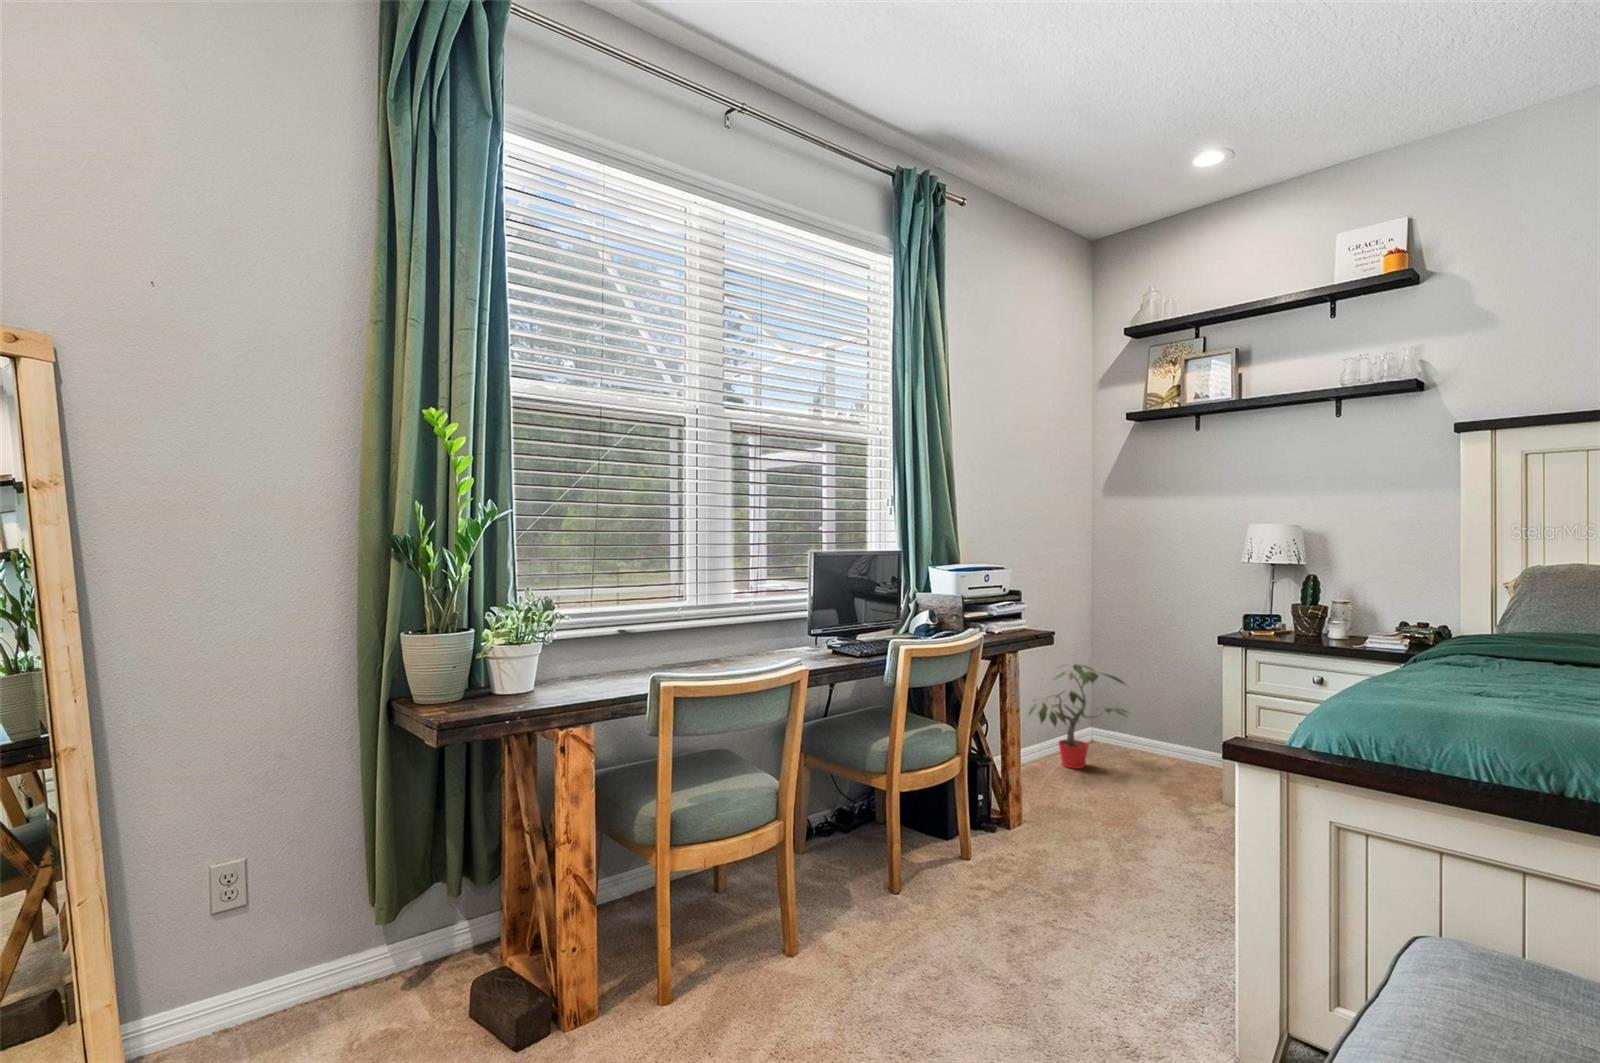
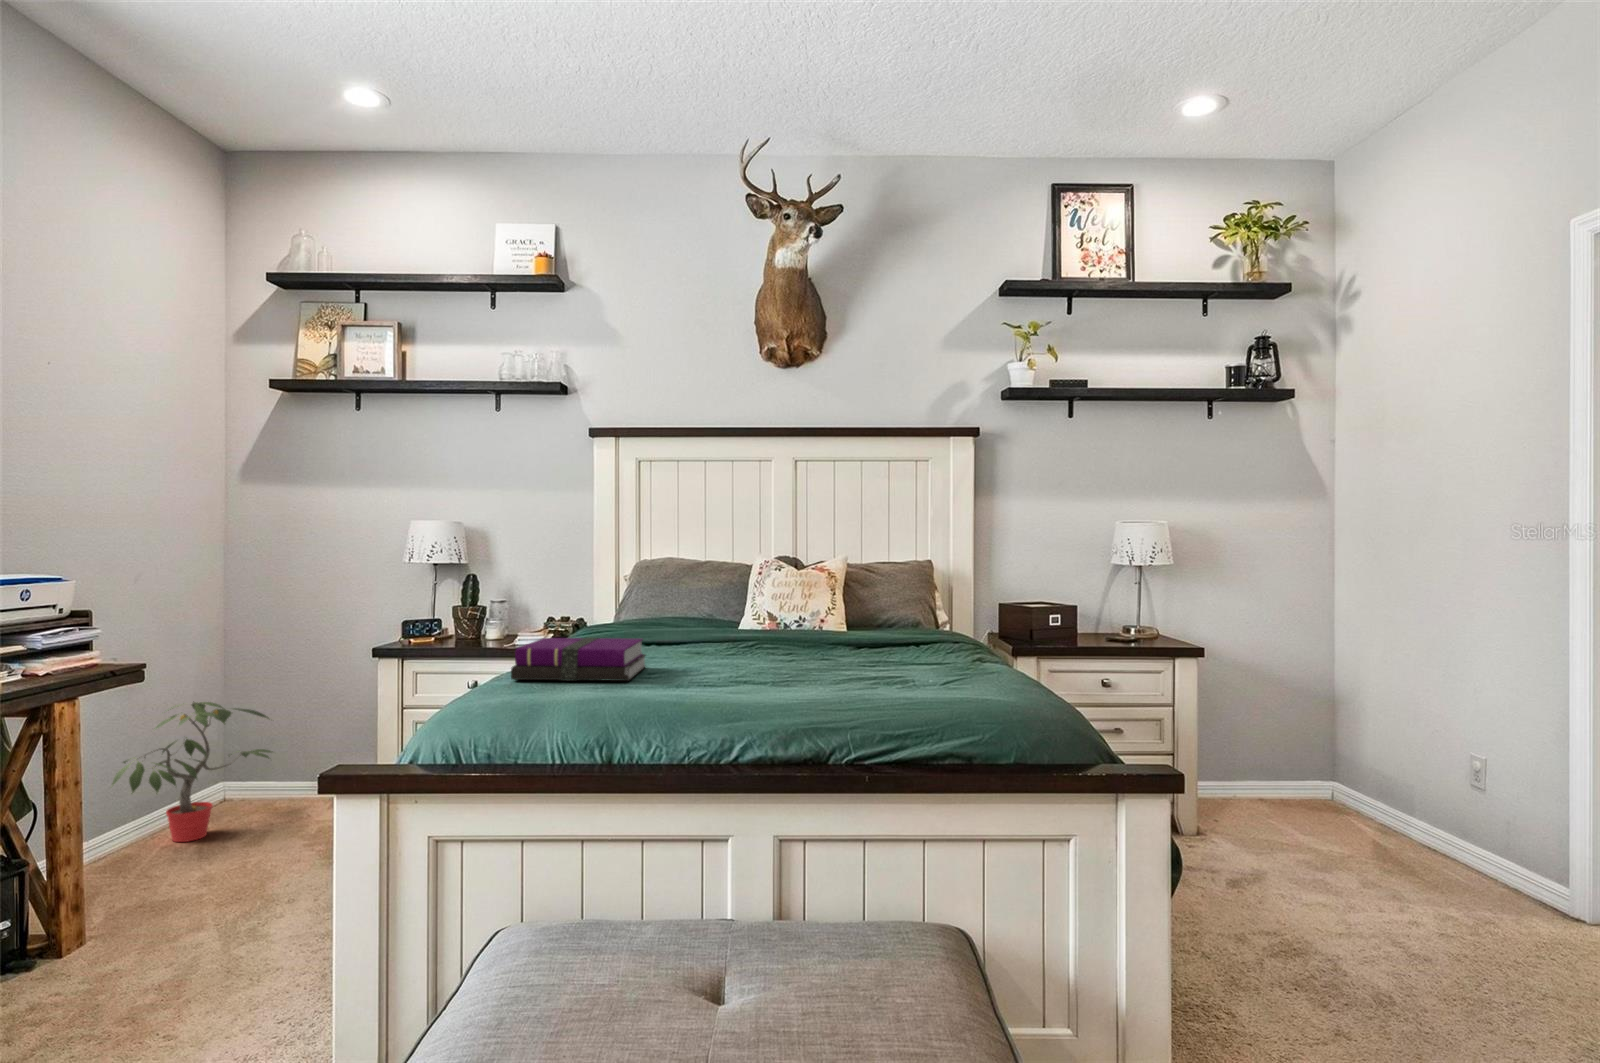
notebook: none [1400,648,1581,708] -> present [511,638,646,681]

